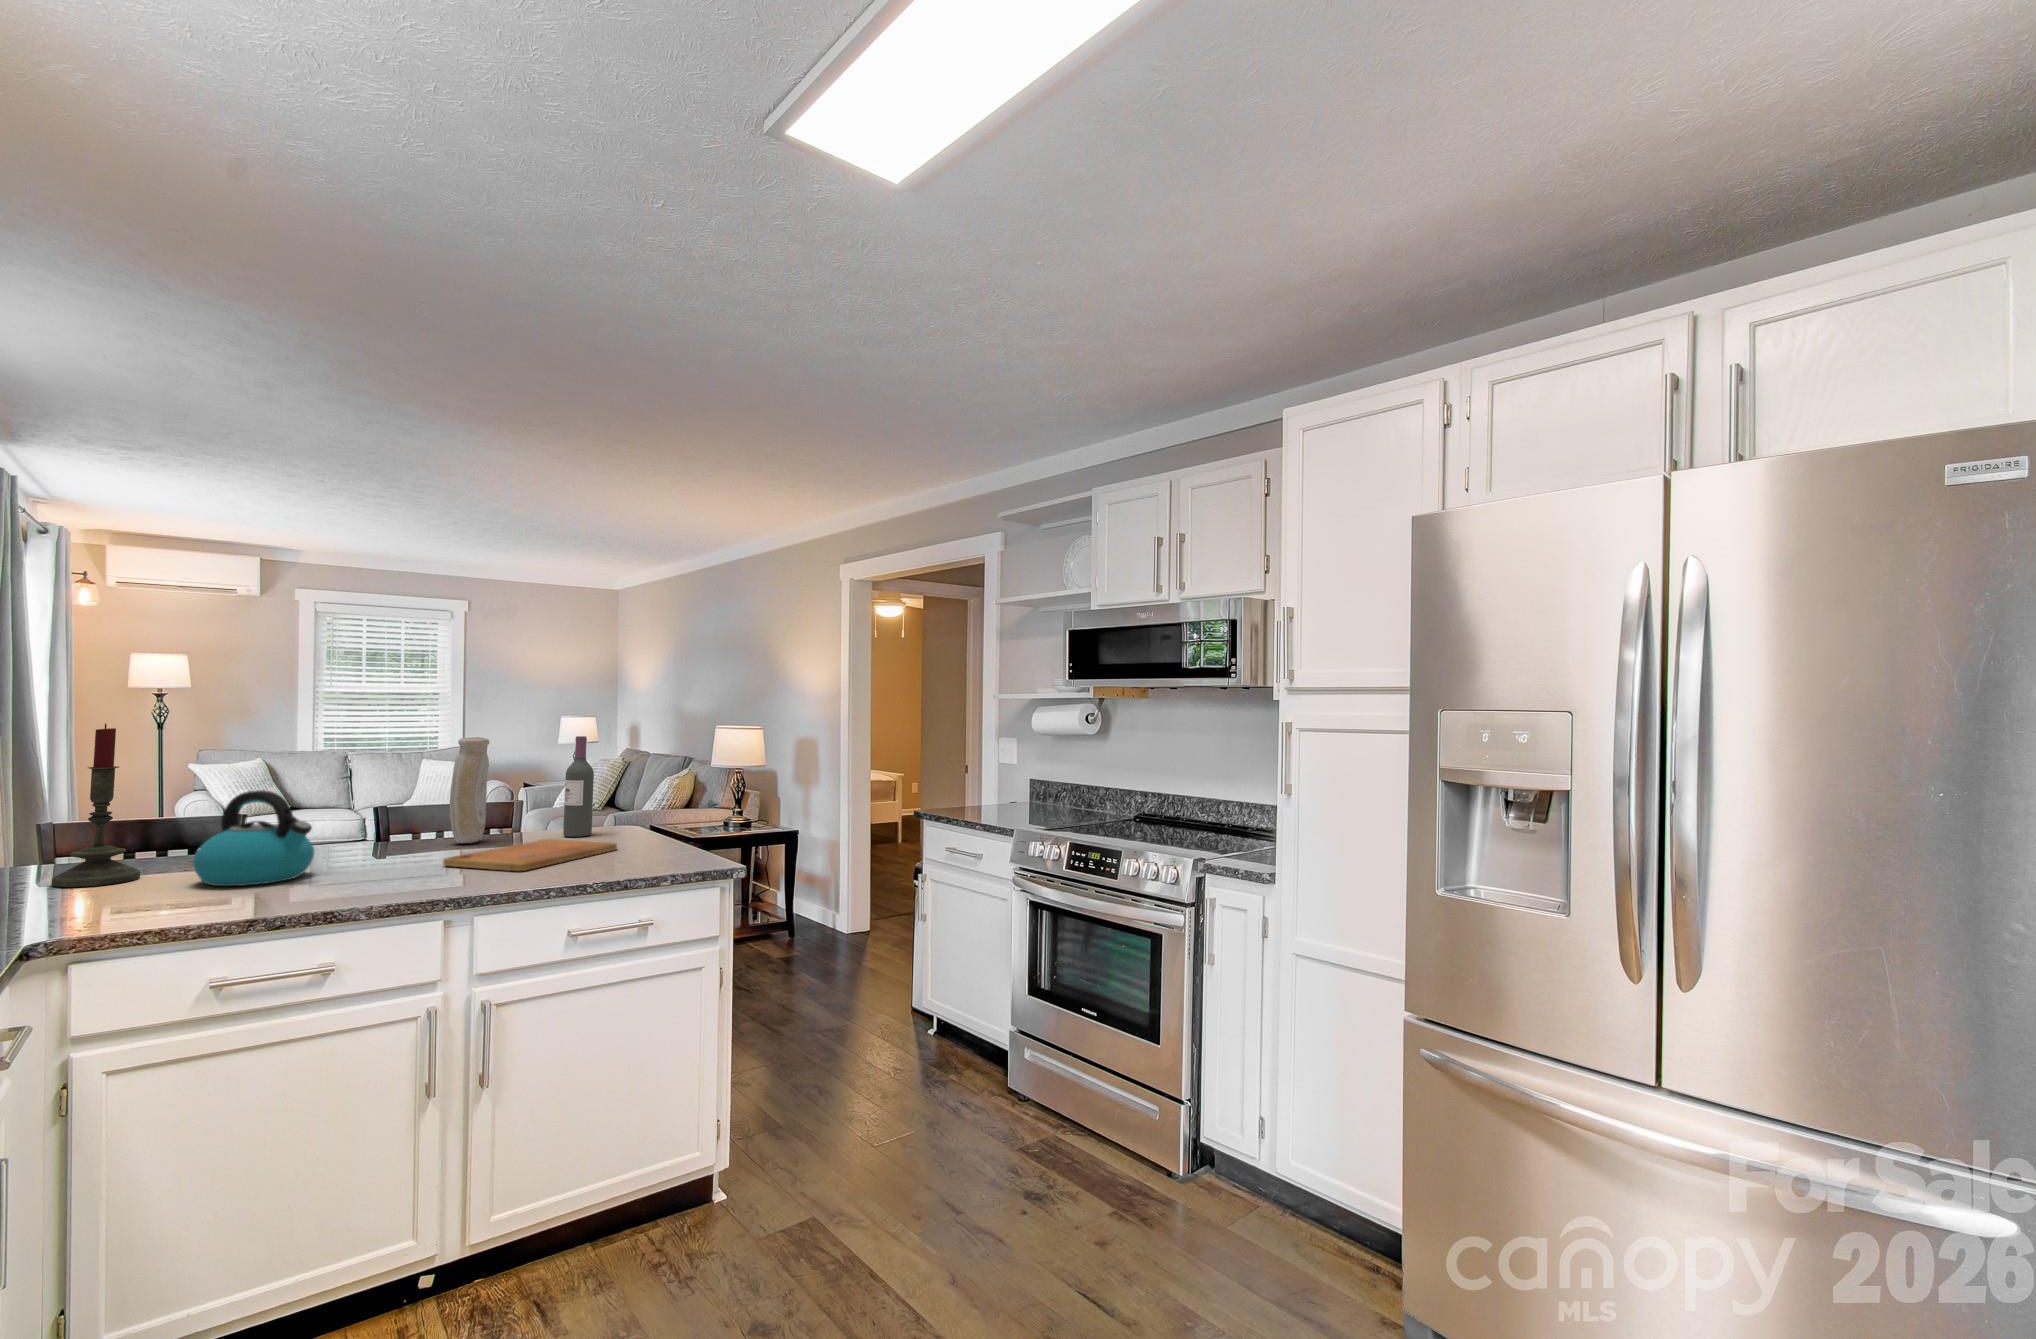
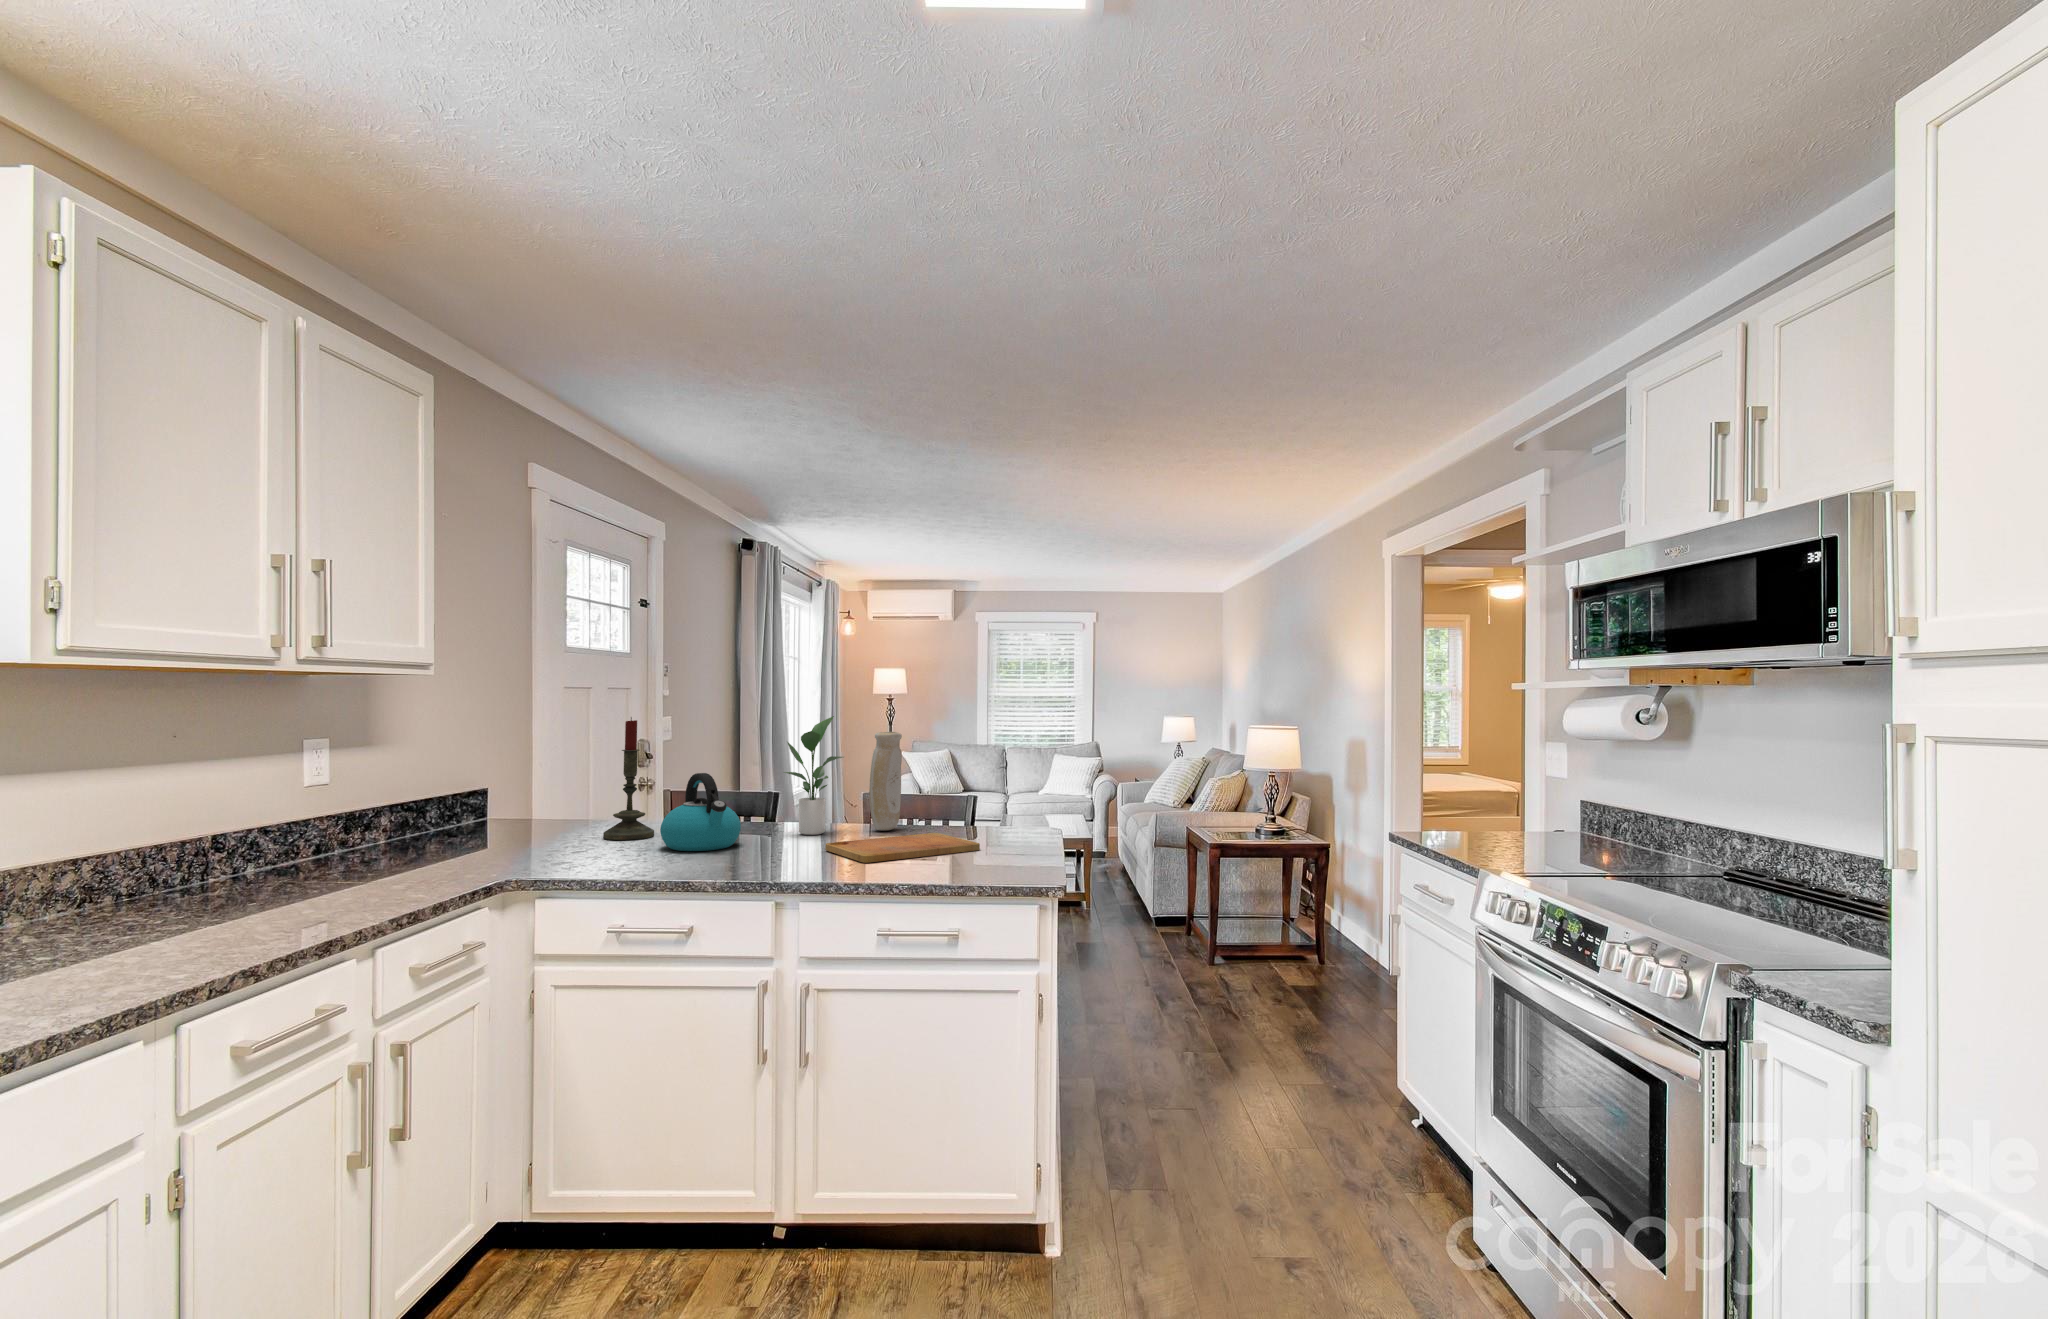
potted plant: none [343,721,424,855] -> present [784,716,843,835]
wine bottle: present [563,736,594,837] -> none [964,732,990,833]

